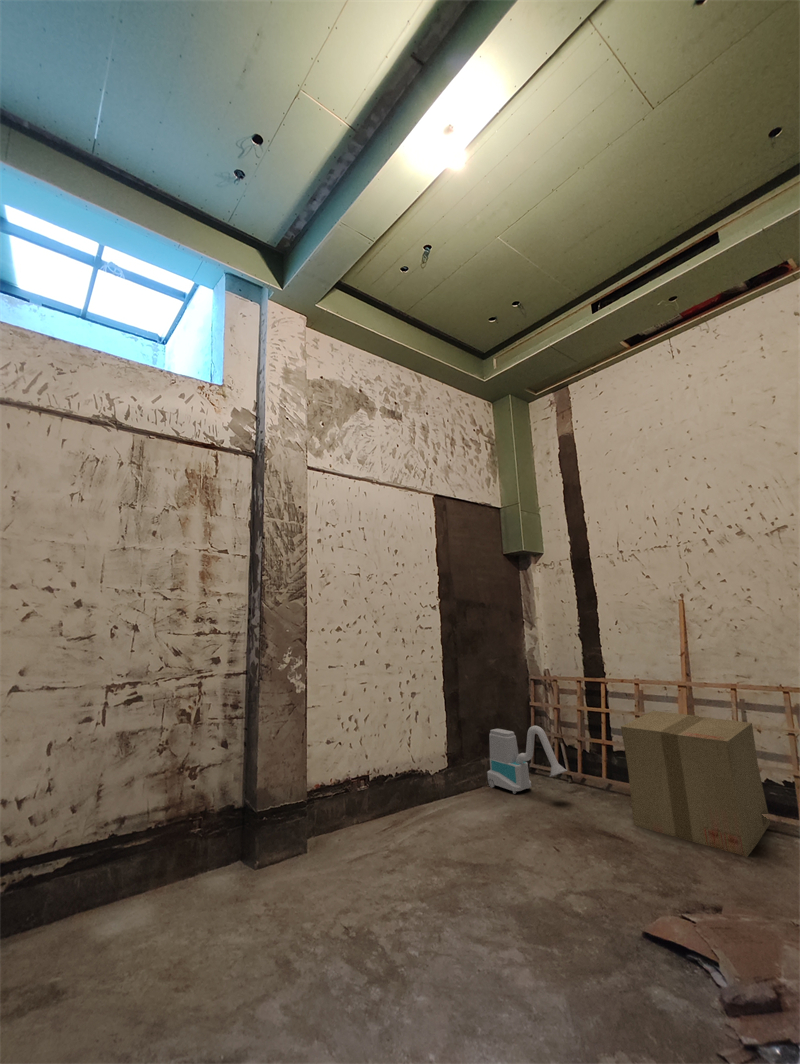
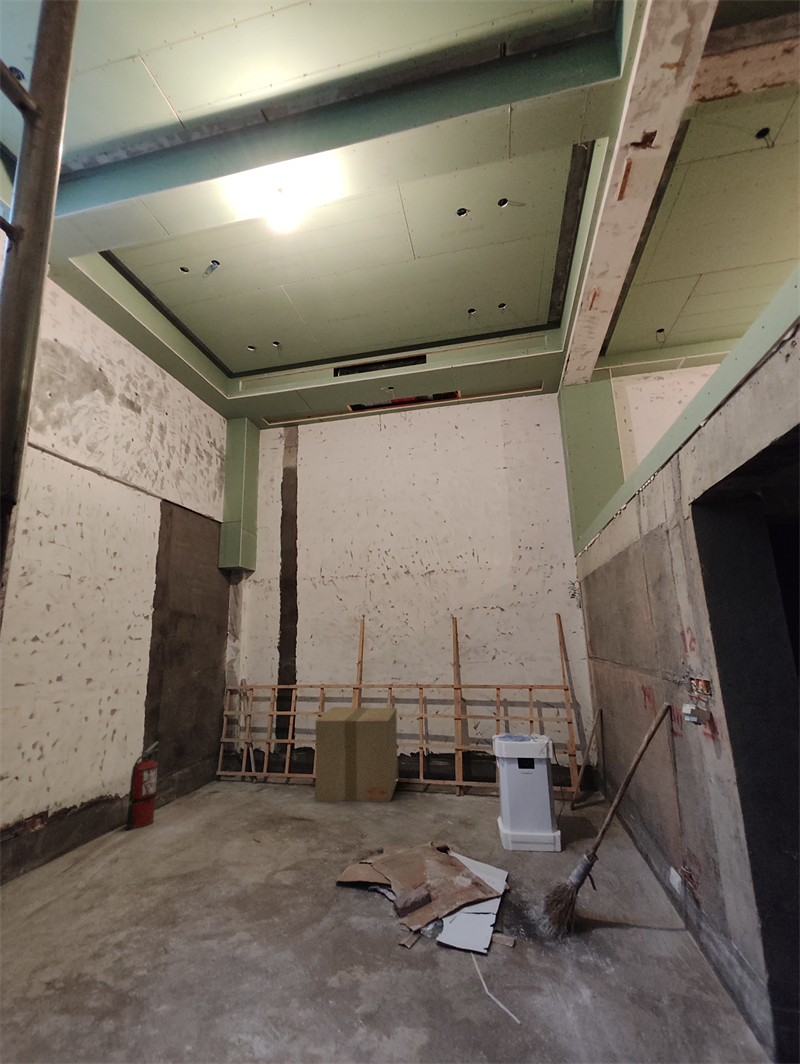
fire extinguisher: none [435,725,461,805] -> present [126,742,158,828]
vacuum cleaner: present [487,726,567,794] -> none [178,731,263,801]

